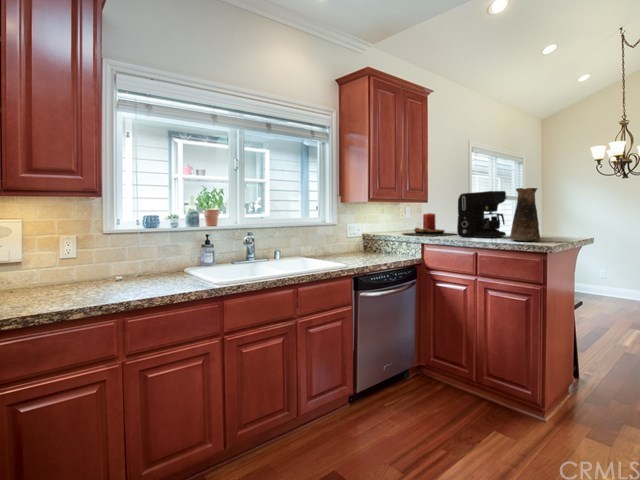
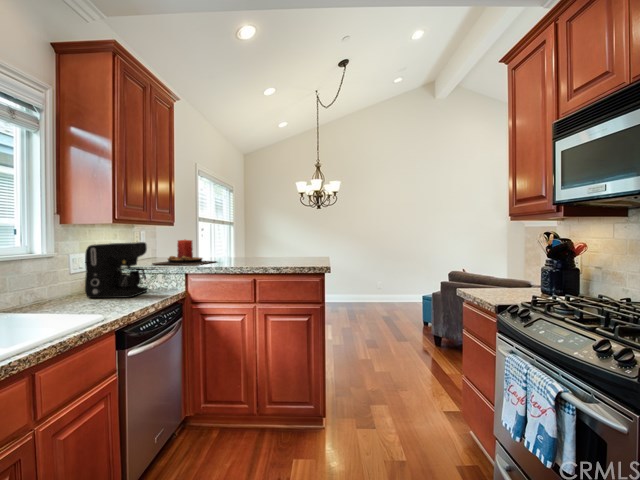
pitcher: present [510,188,541,241] -> none [289,216,314,264]
coffee maker: present [457,191,506,238] -> present [85,242,148,298]

